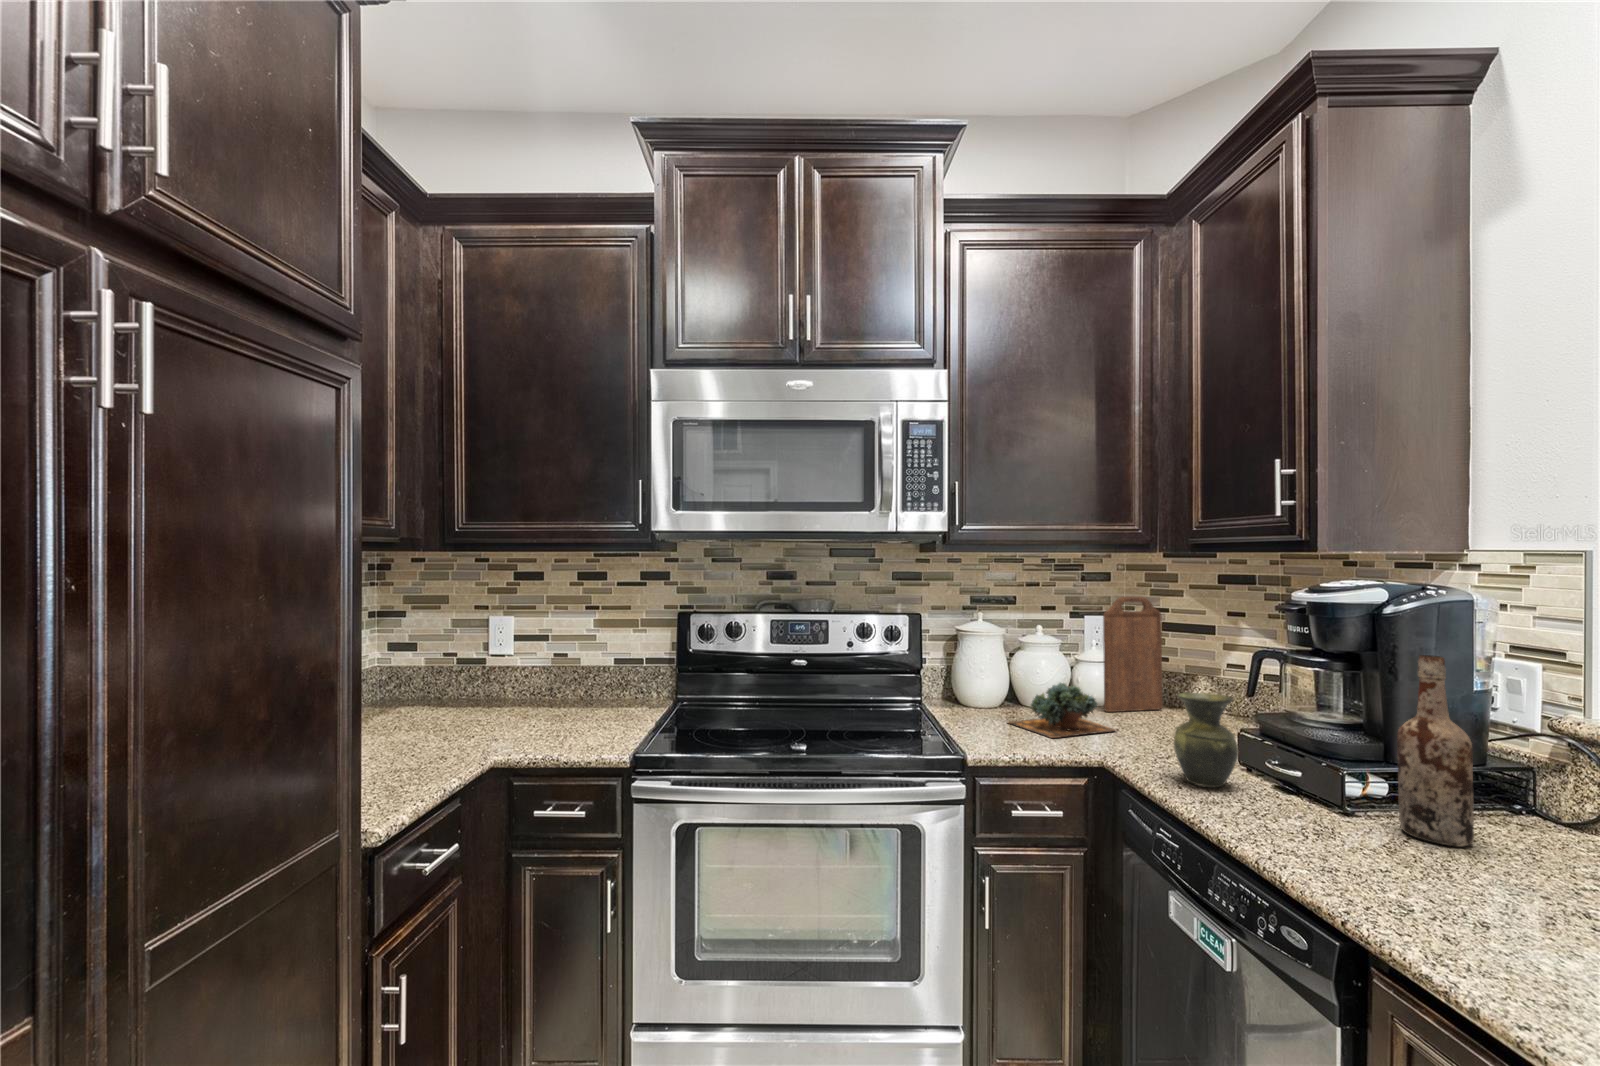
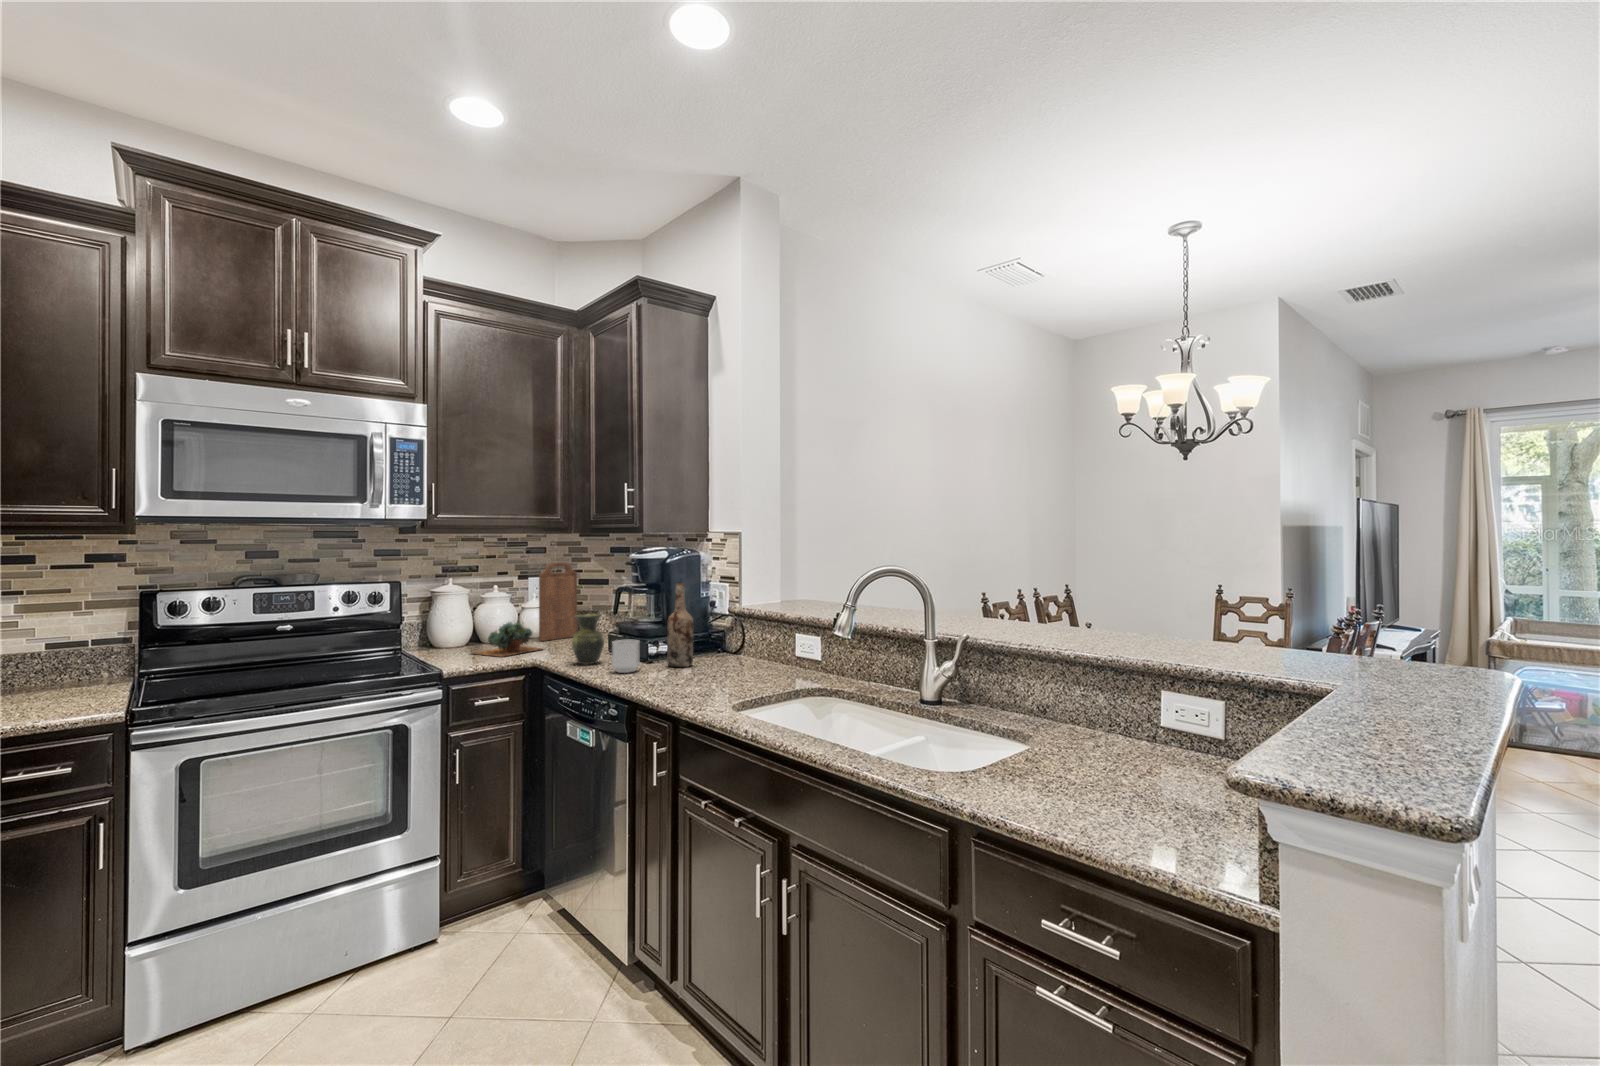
mug: none [1268,760,1337,836] -> present [612,640,639,673]

